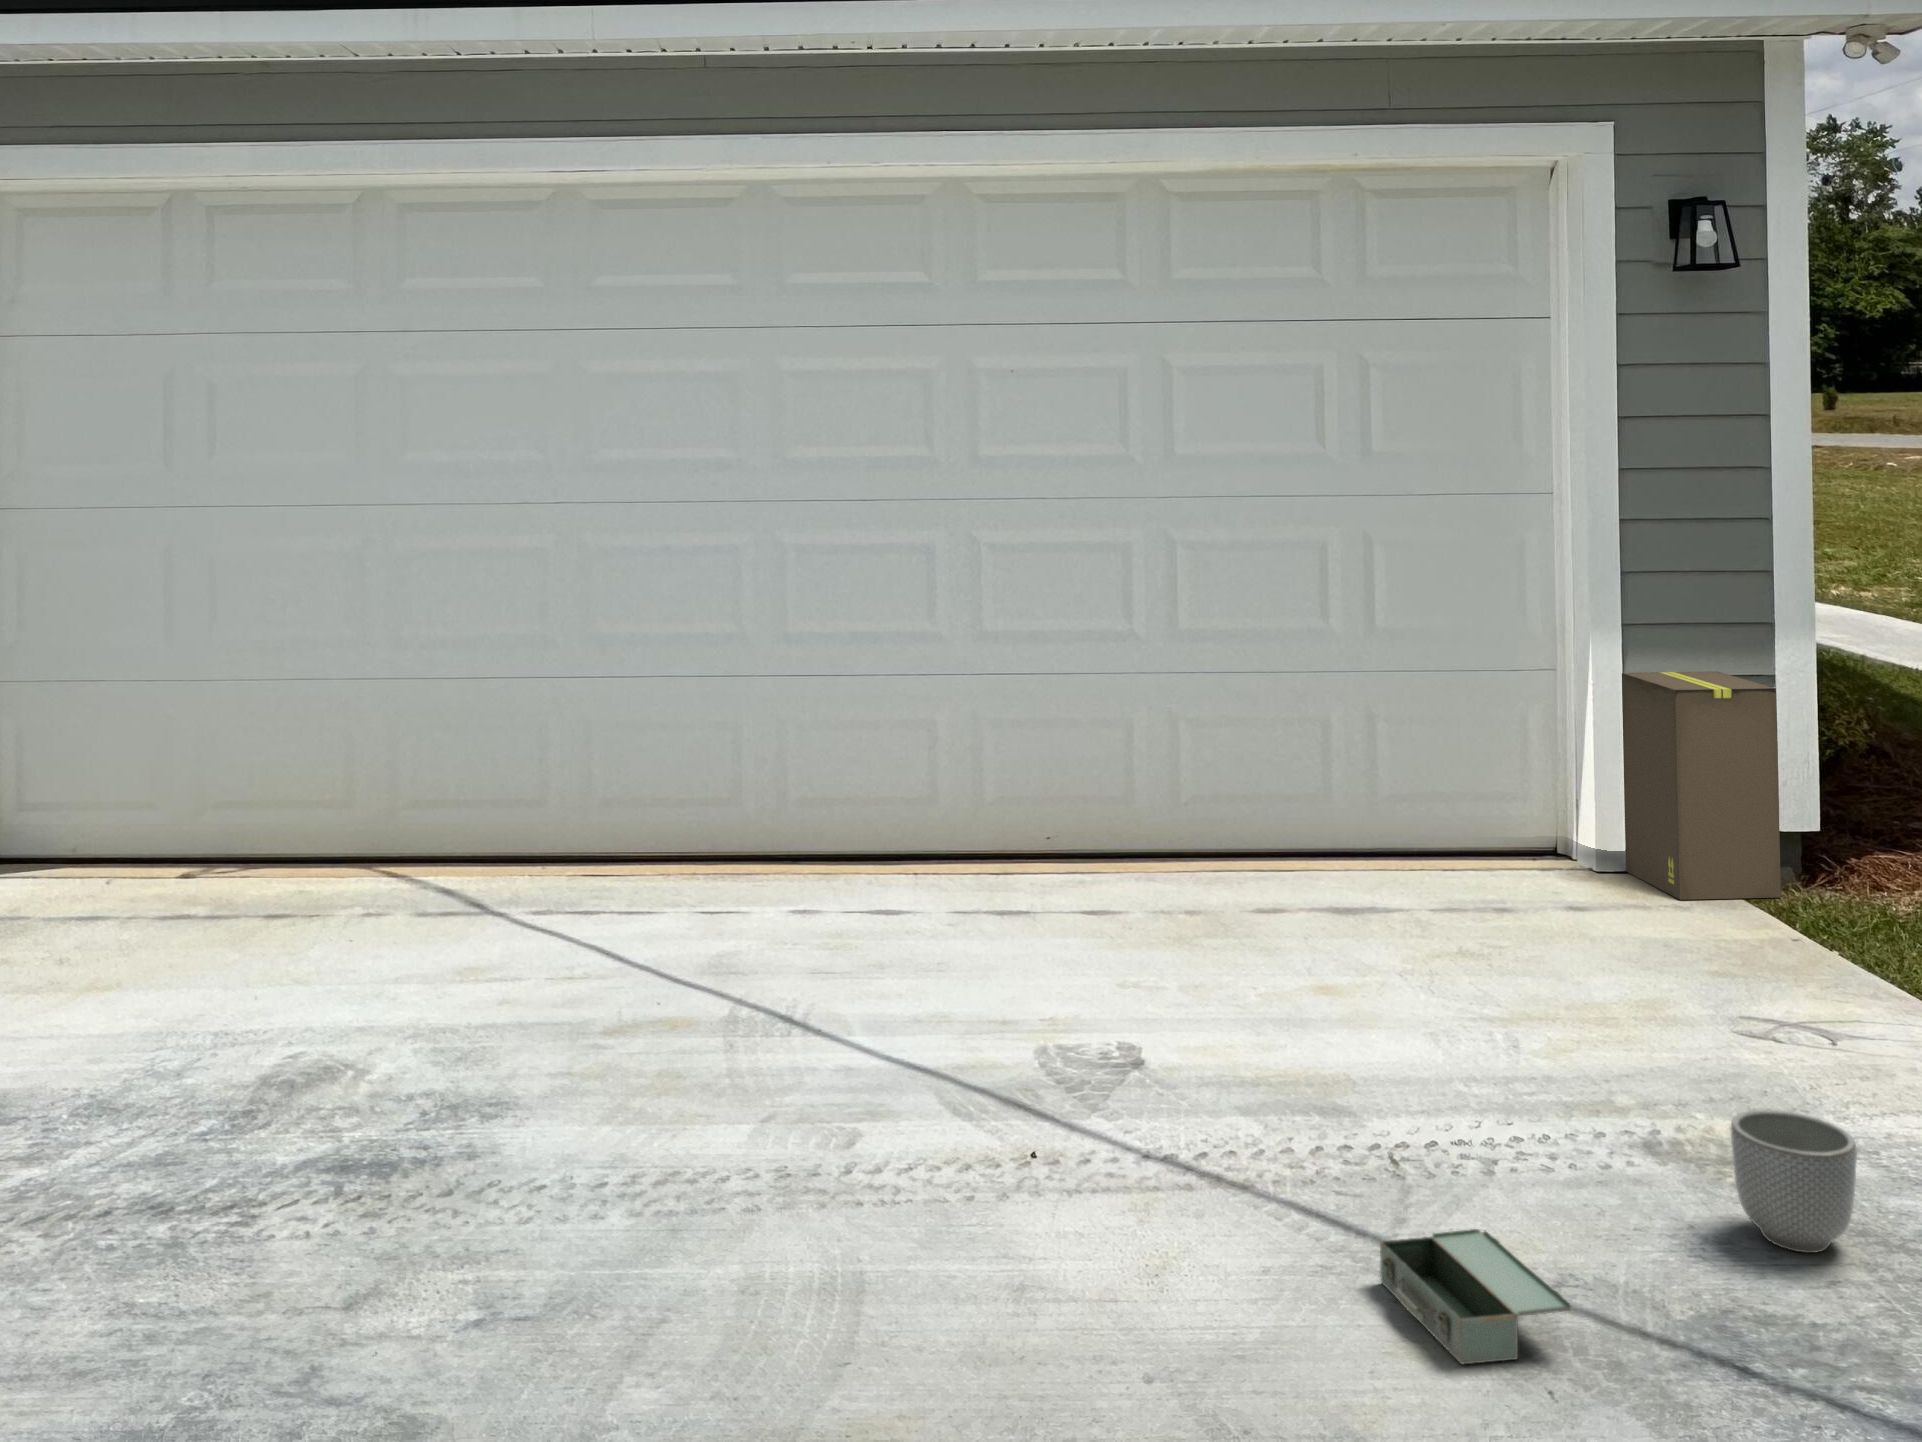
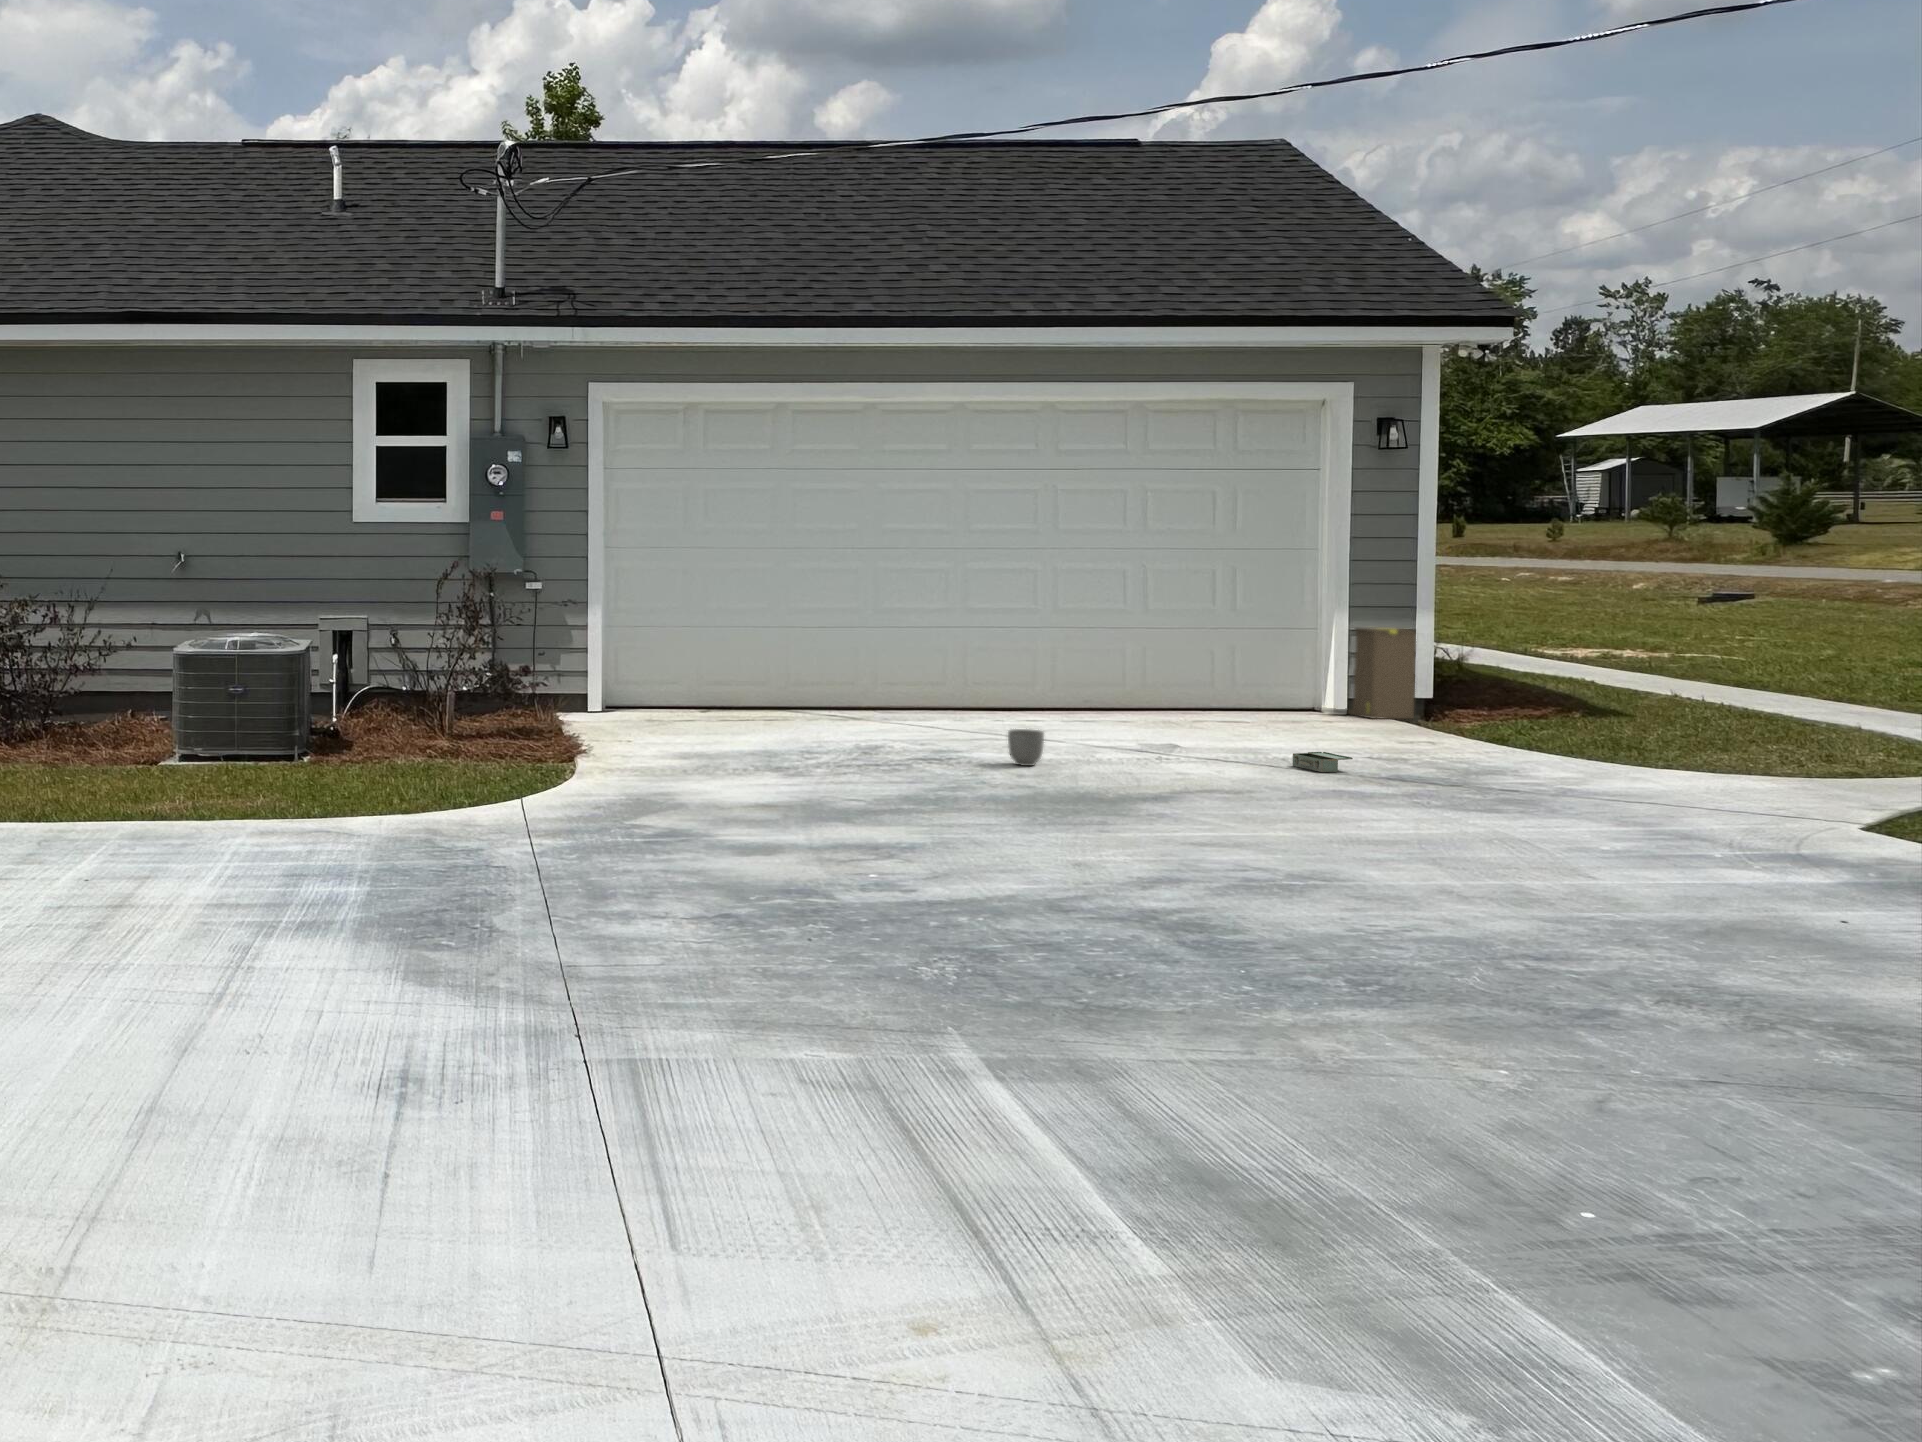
planter: present [1730,1110,1857,1253] -> present [1008,729,1044,766]

